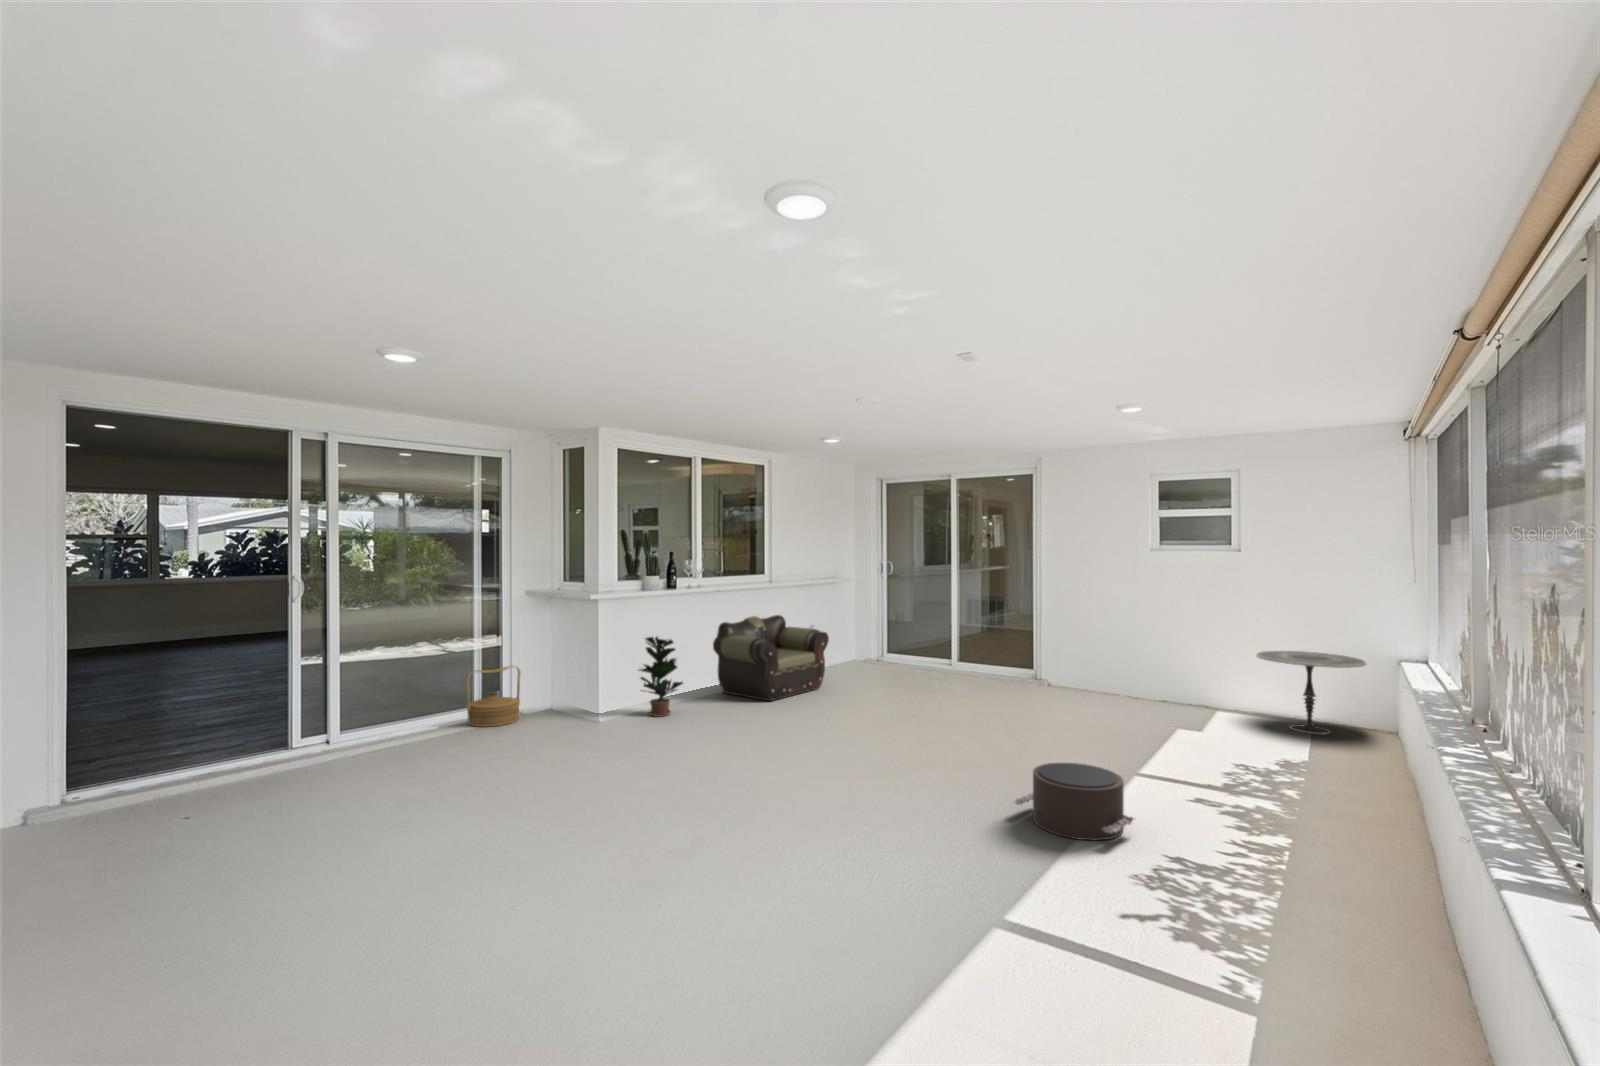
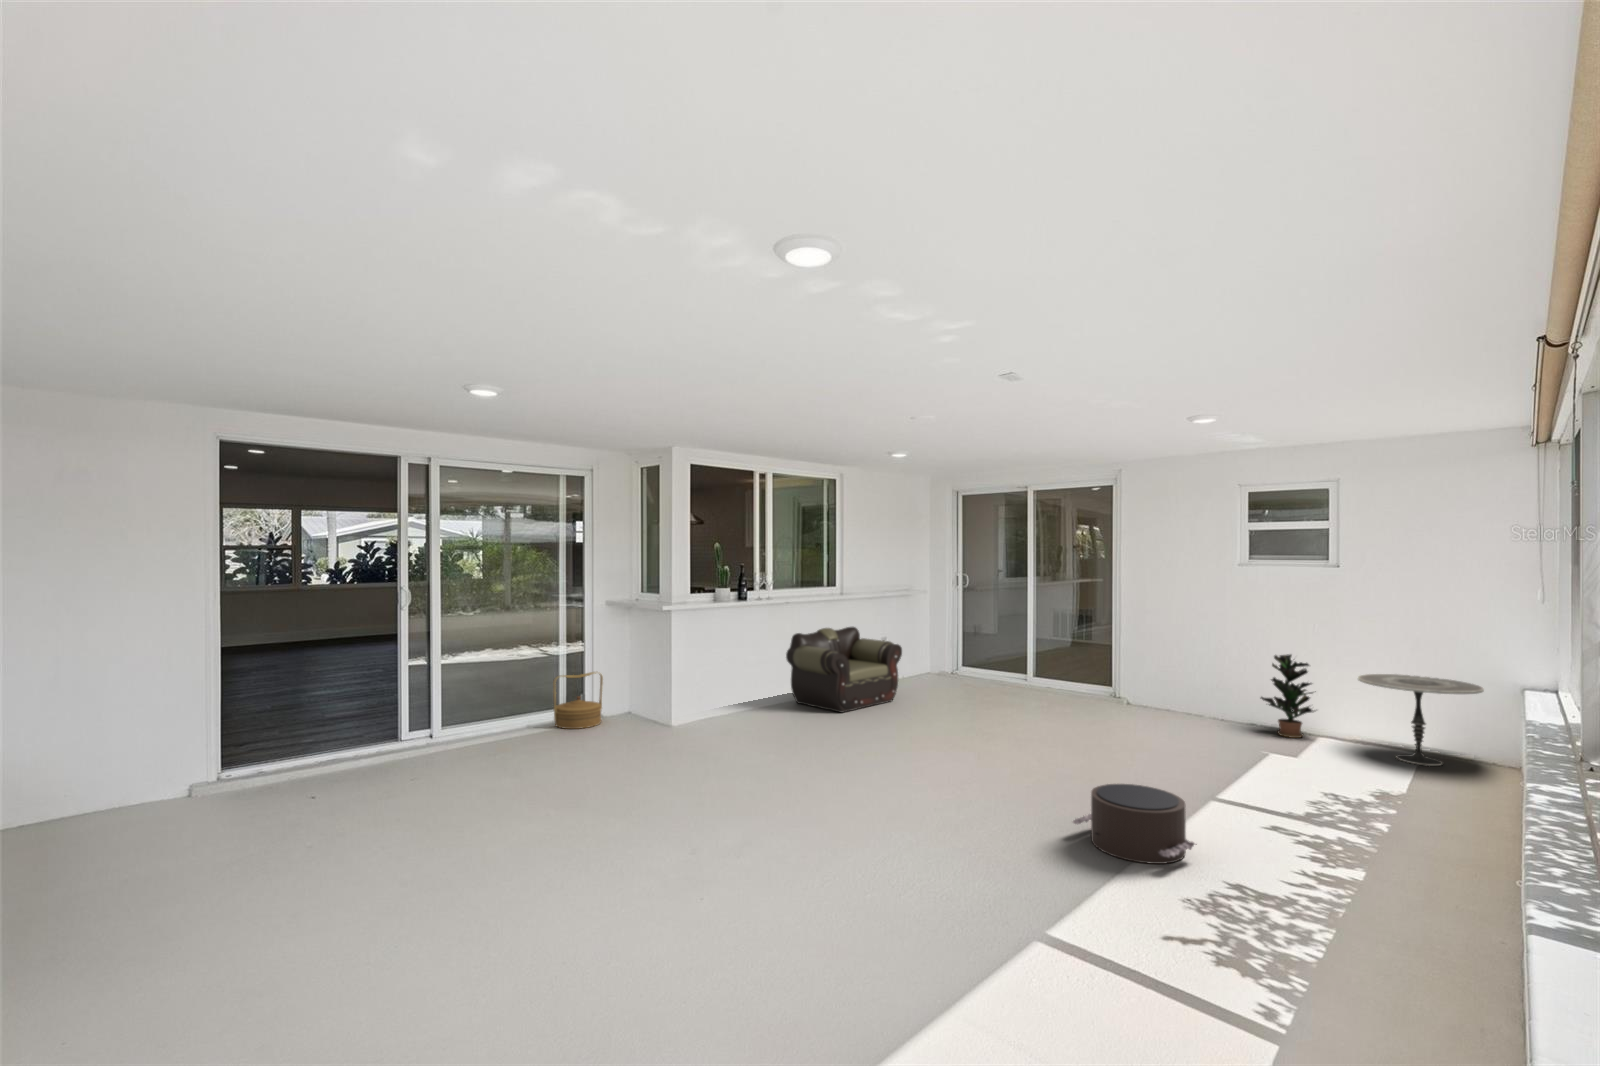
potted plant: present [639,637,683,717] -> present [1261,654,1315,738]

